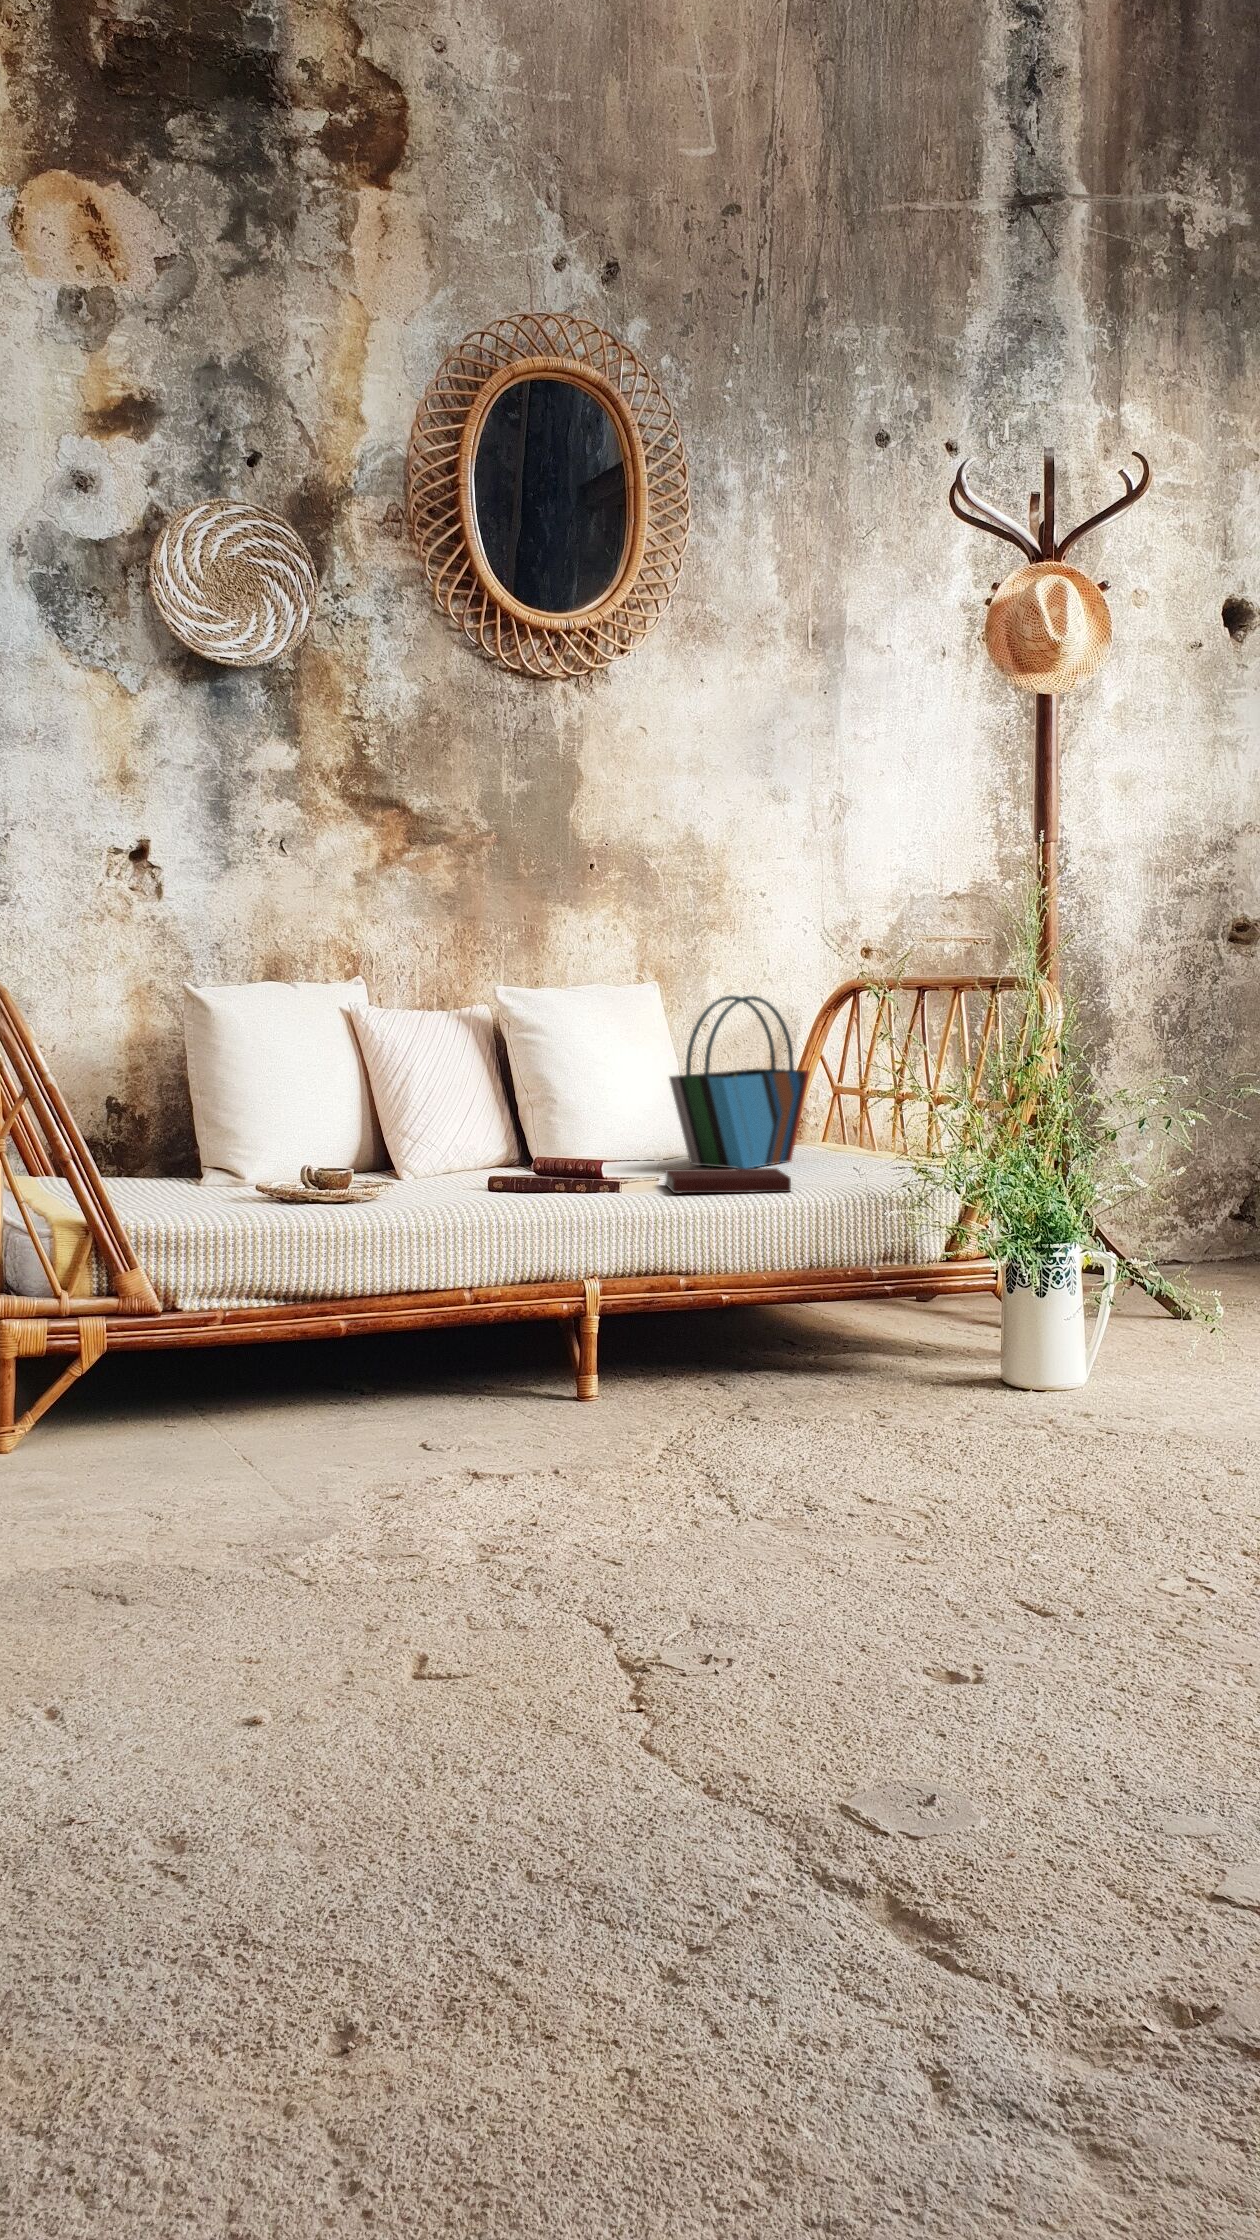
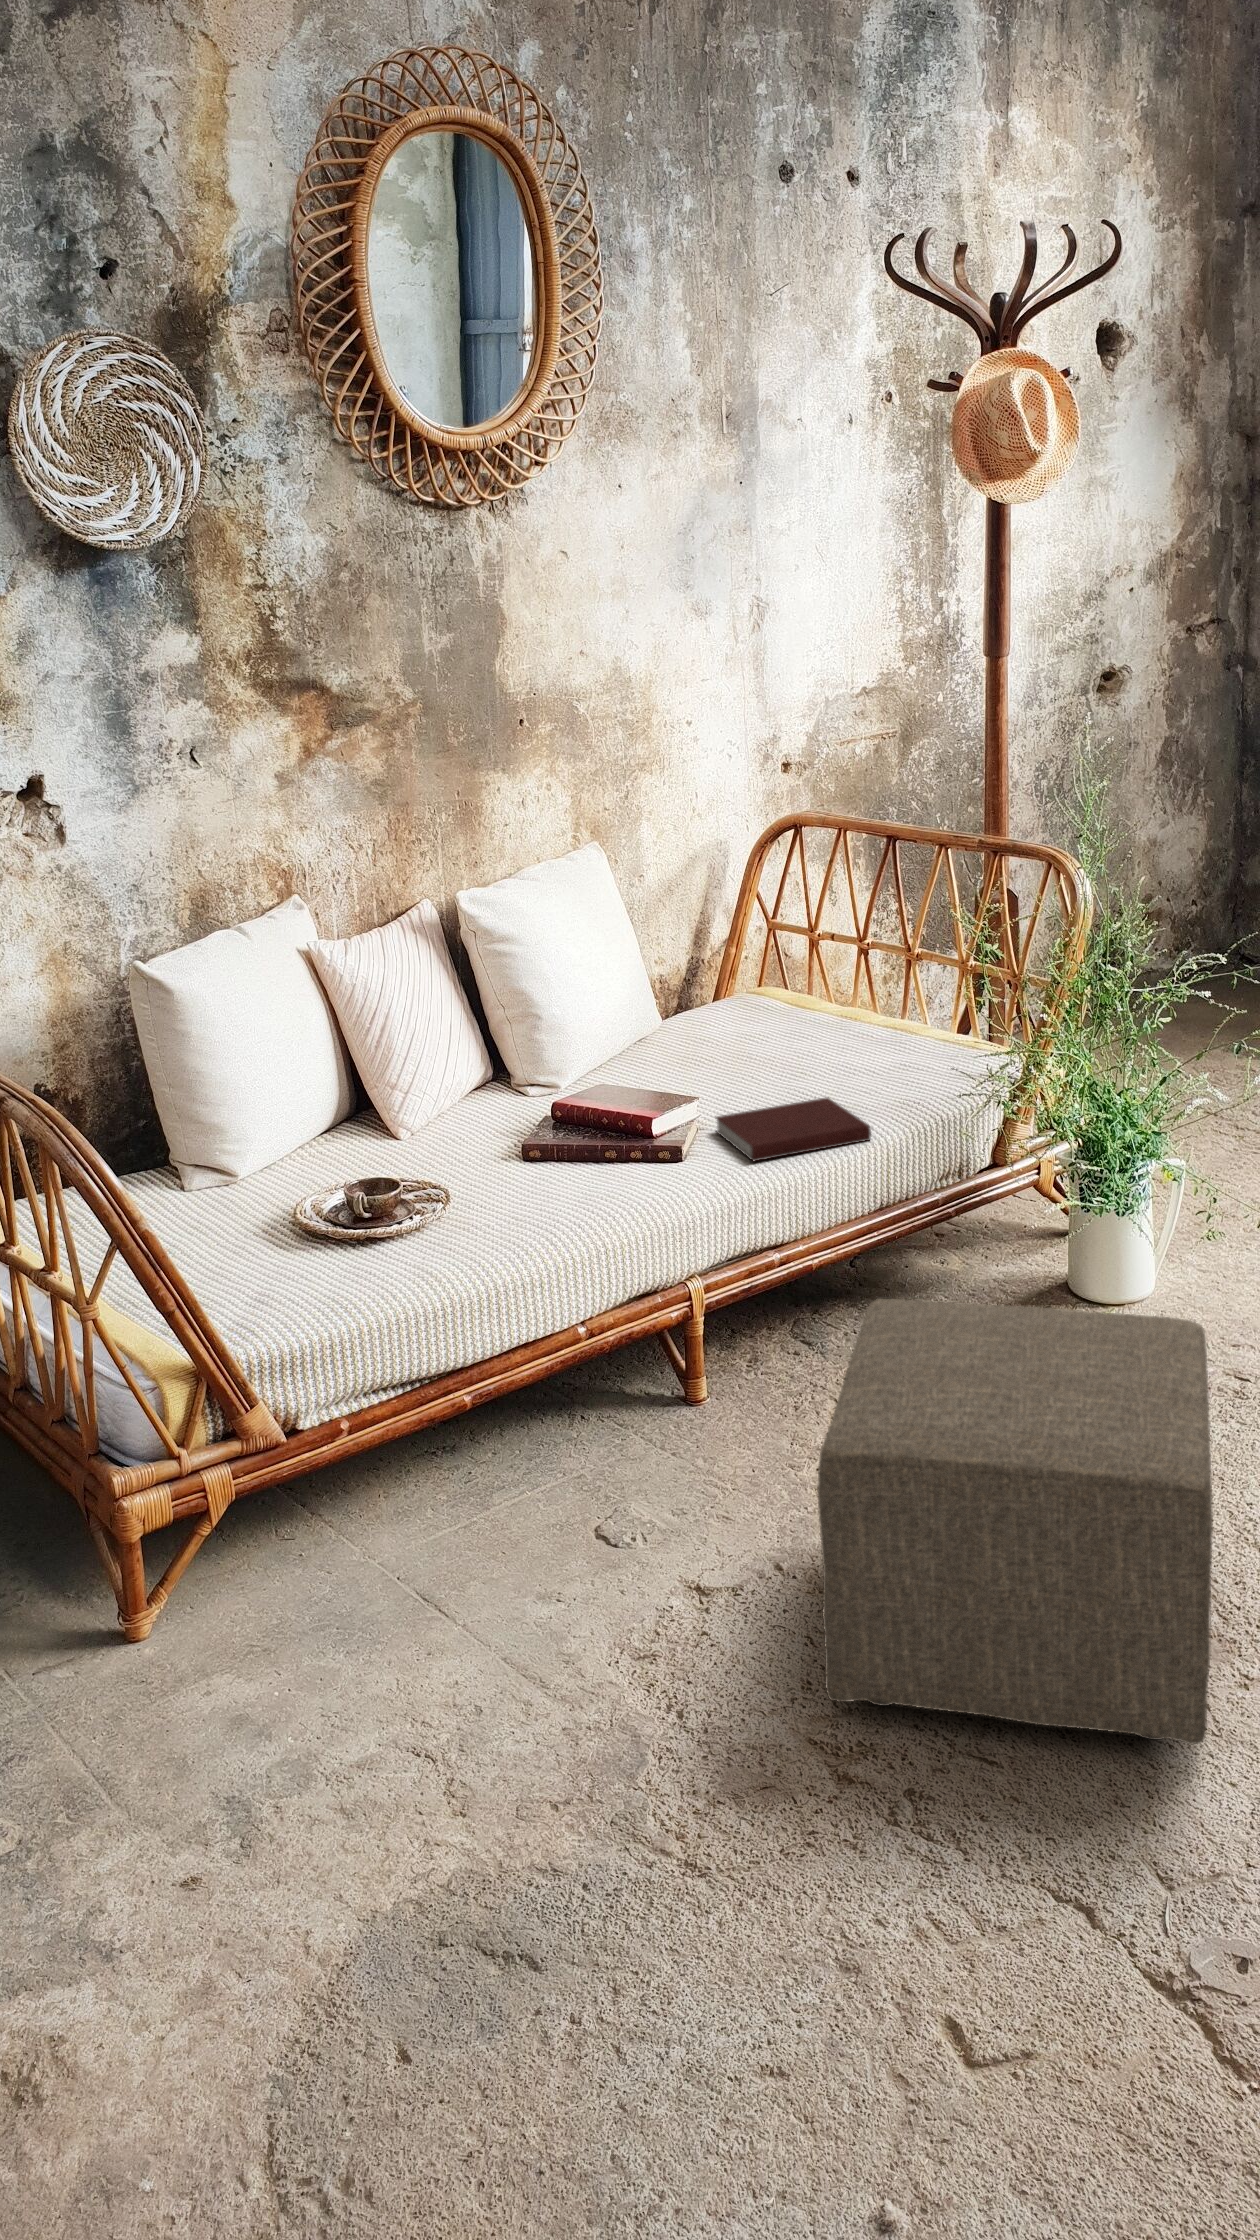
tote bag: present [669,996,810,1169] -> none [679,882,801,1079]
ottoman: none [513,1225,934,1564] -> present [817,1299,1213,1744]

